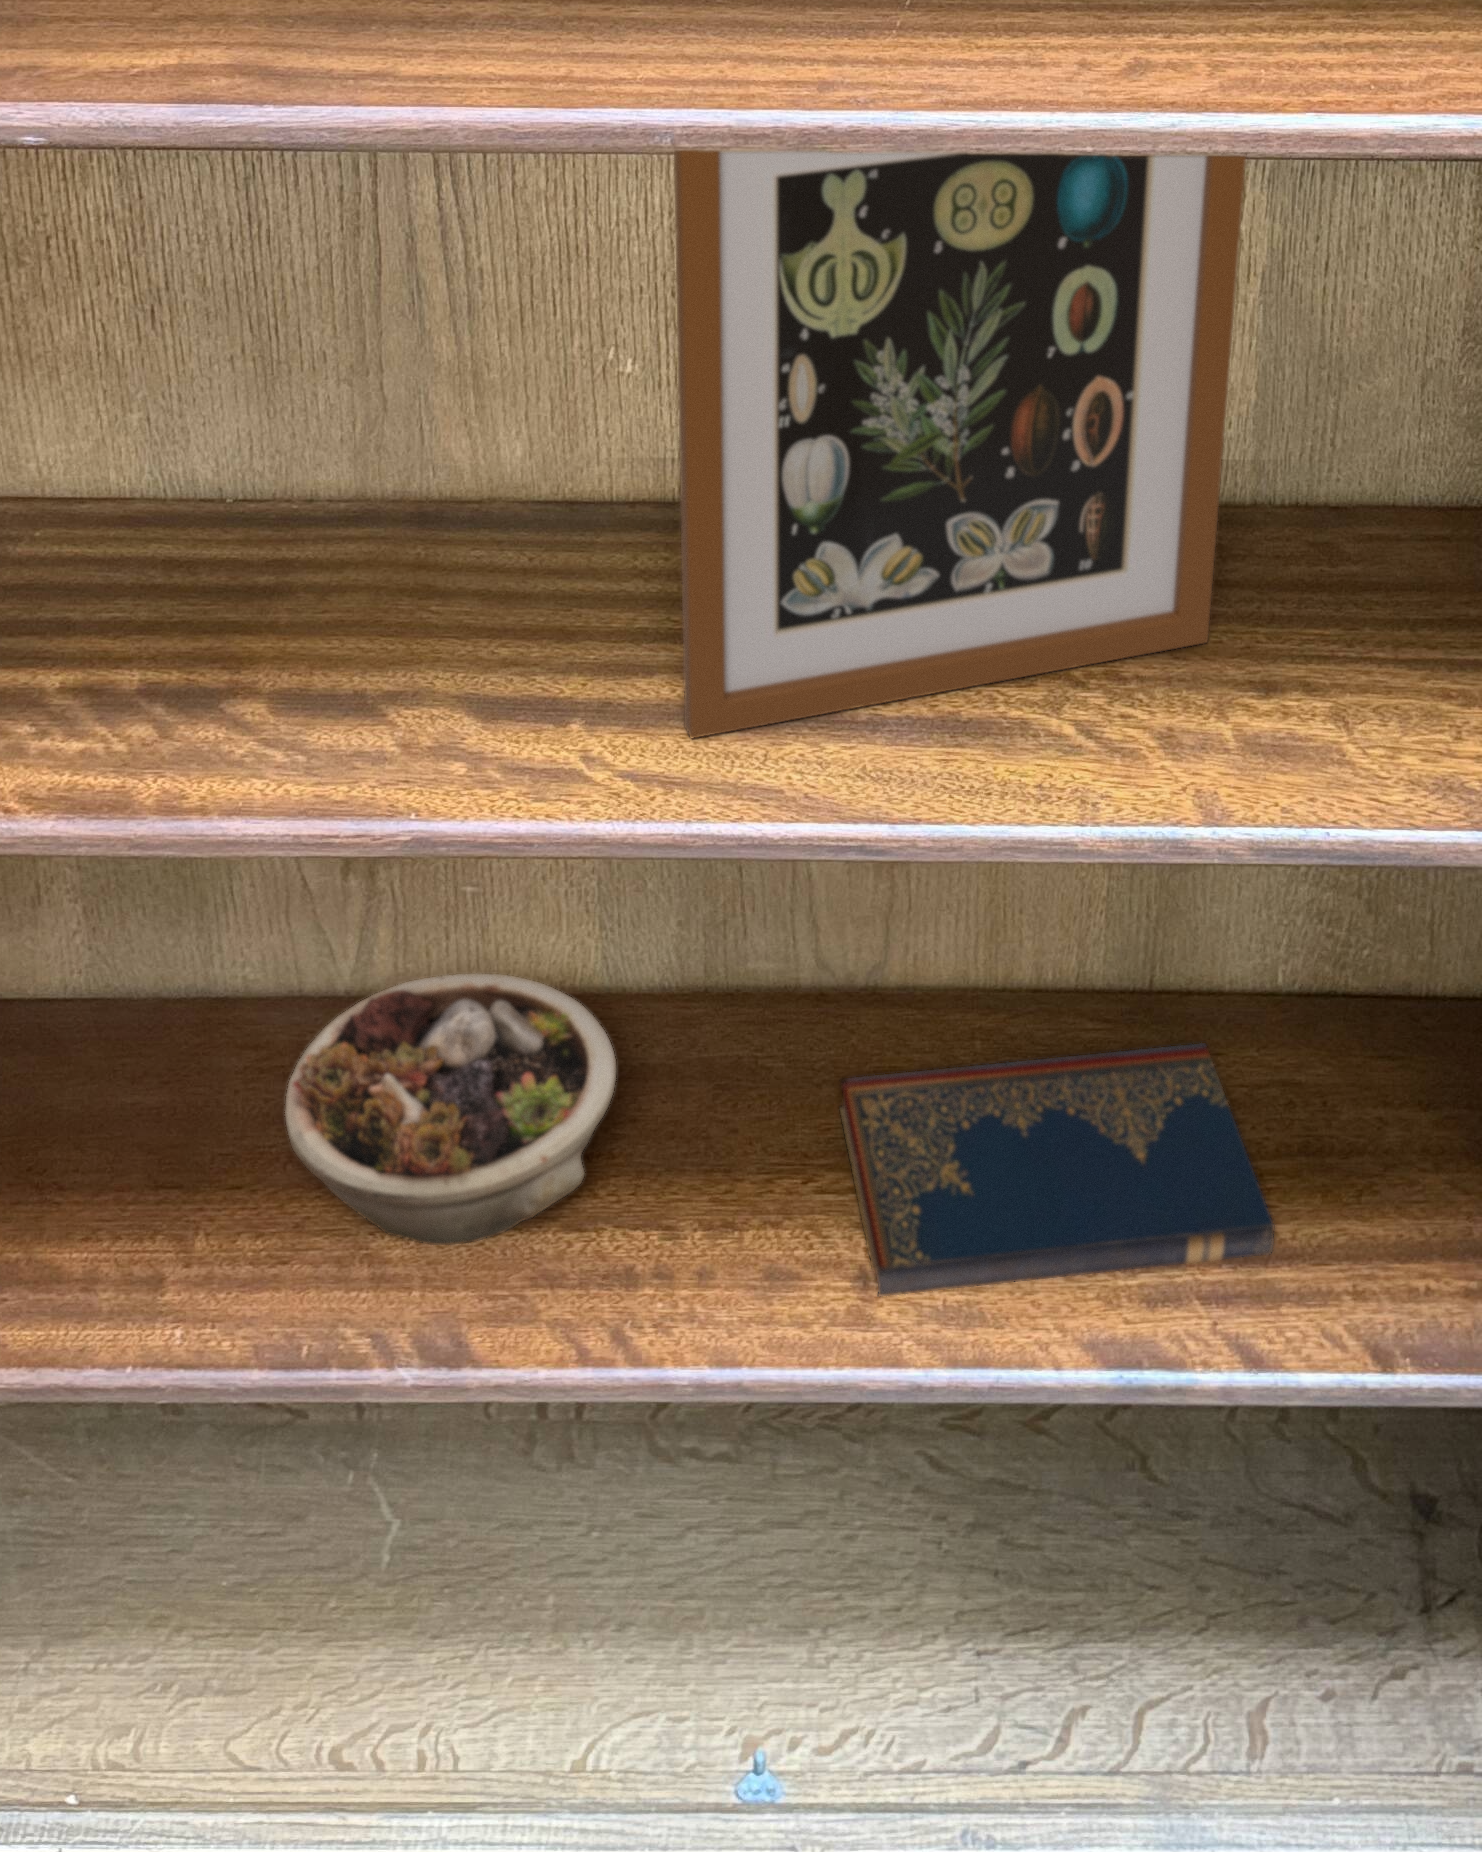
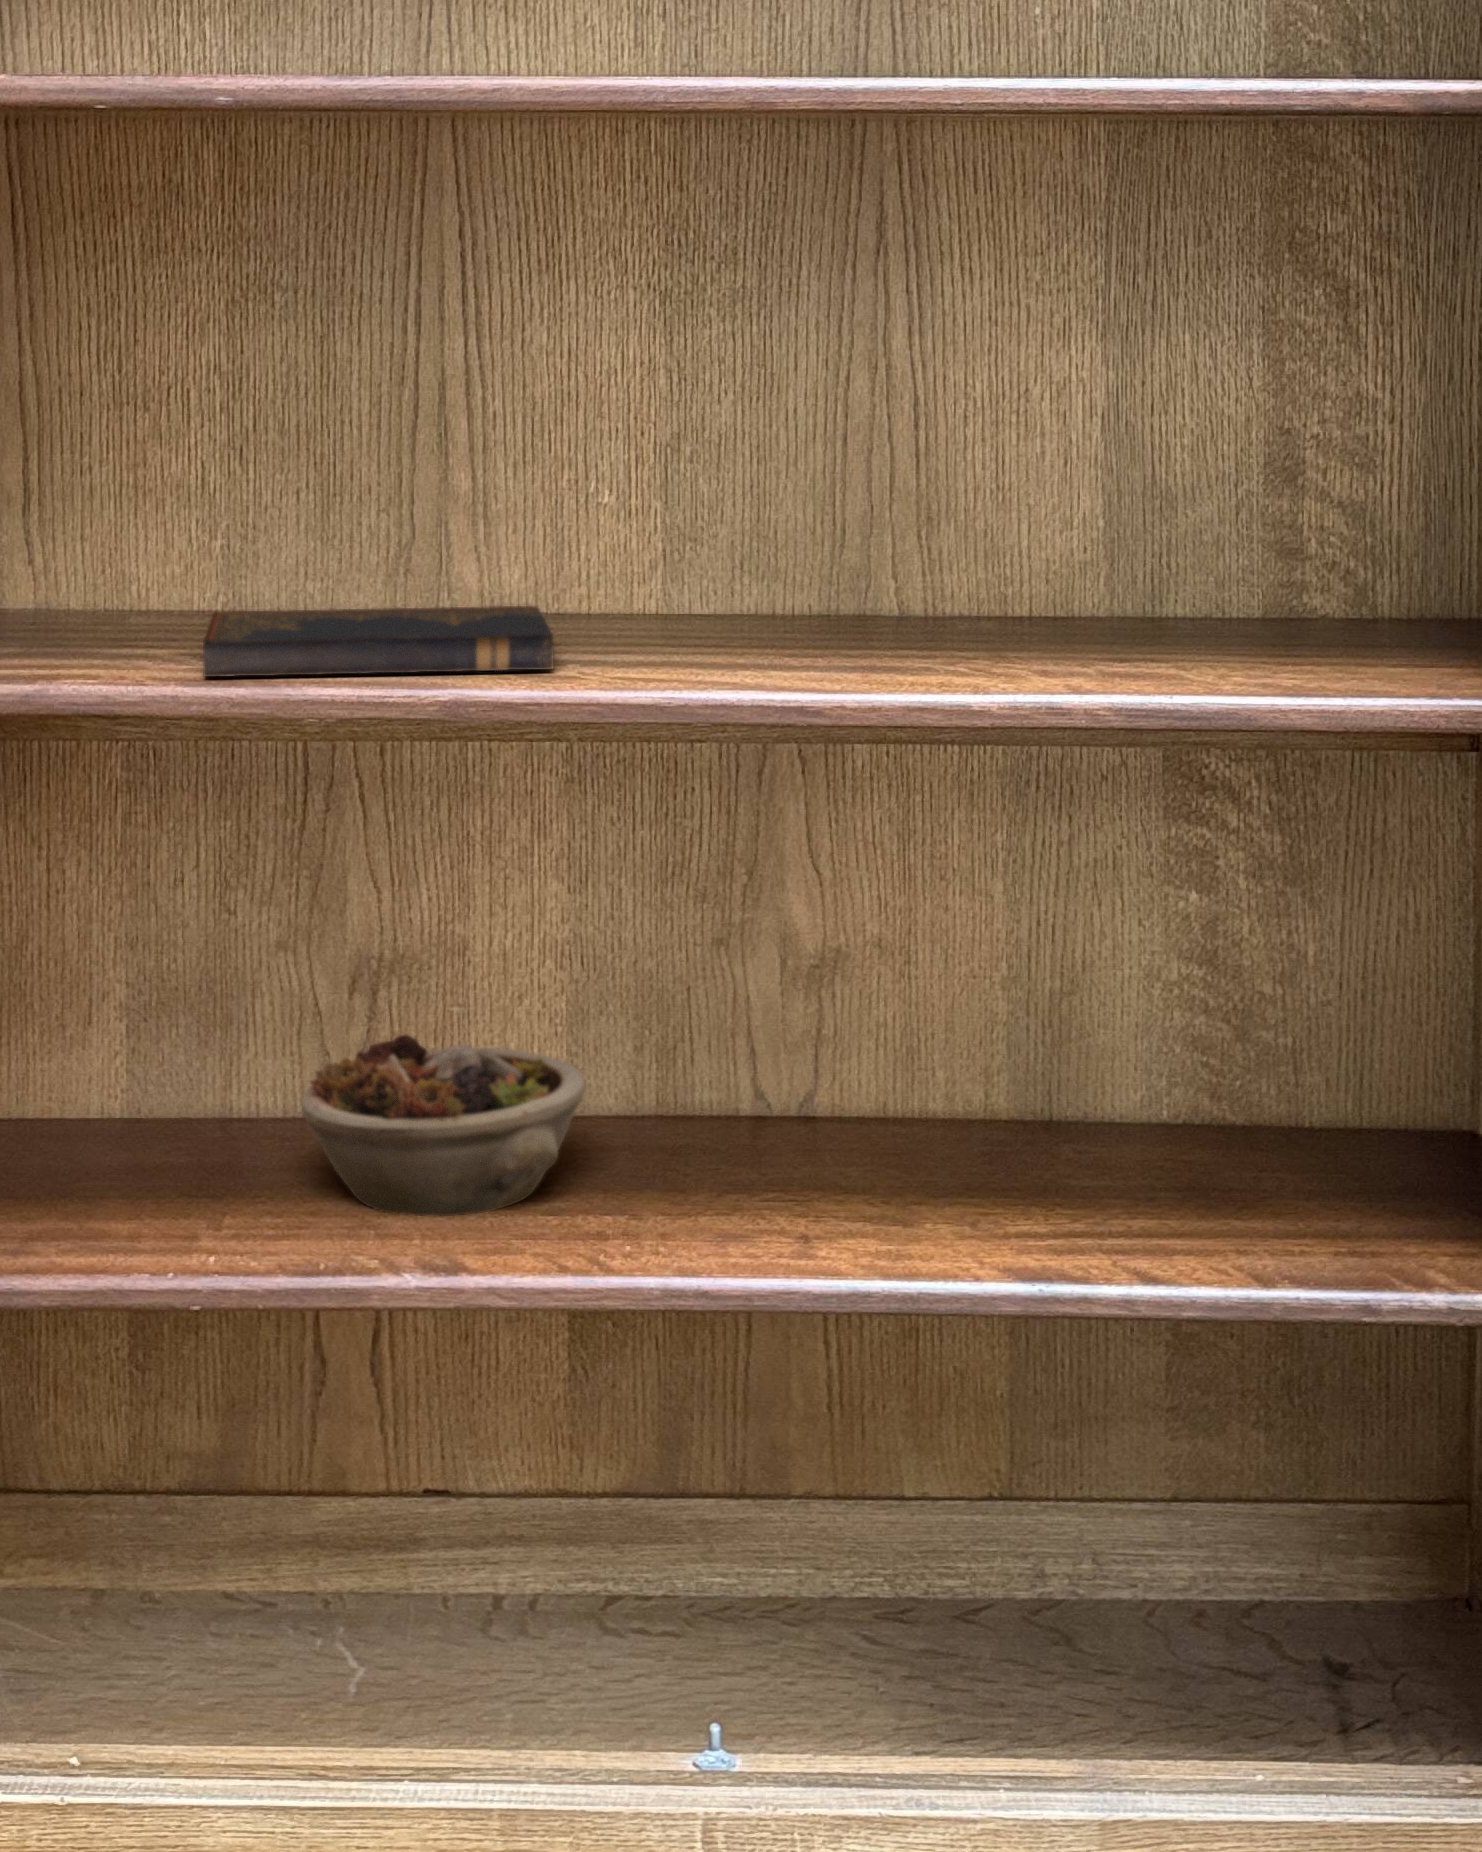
picture frame: present [674,150,1246,738] -> none [648,122,1074,680]
hardcover book: present [839,1043,1274,1297] -> present [203,606,553,677]

